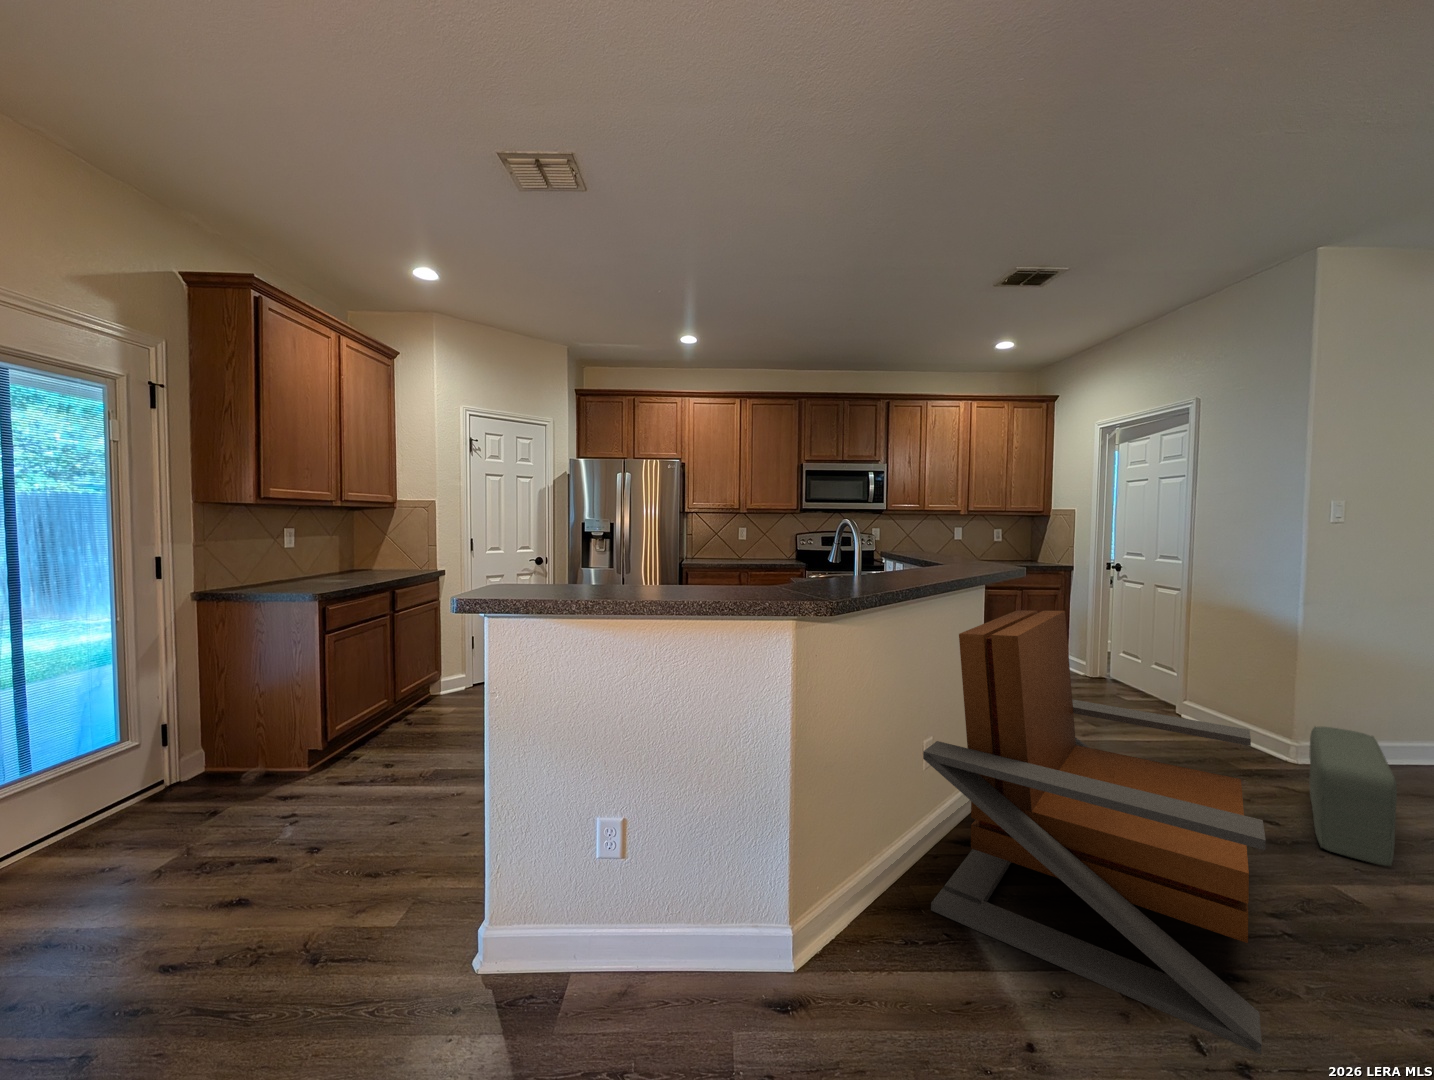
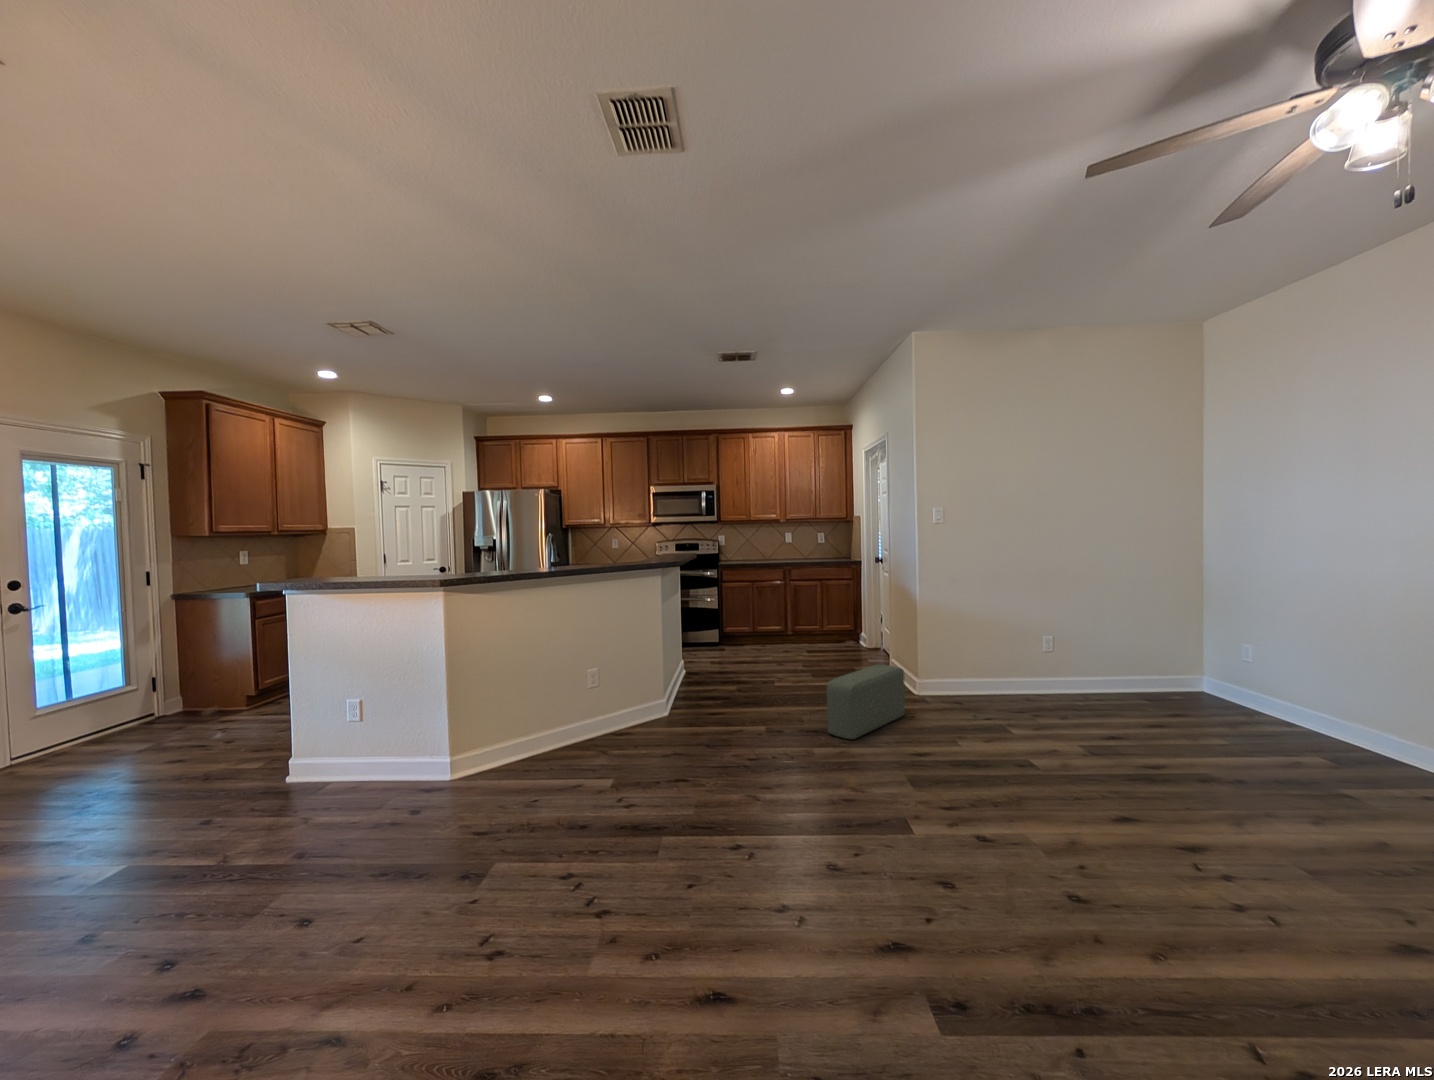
lounge chair: present [923,610,1266,1054] -> none [547,592,765,799]

